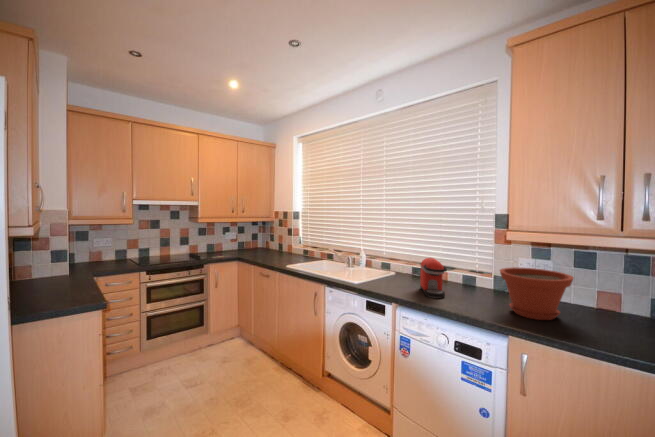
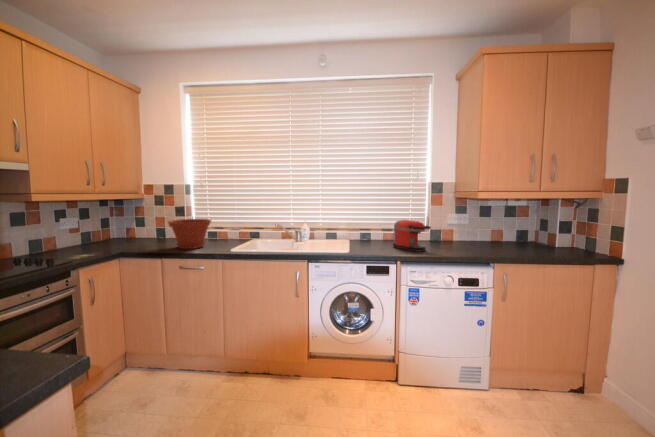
plant pot: present [500,267,573,320] -> present [168,219,211,249]

